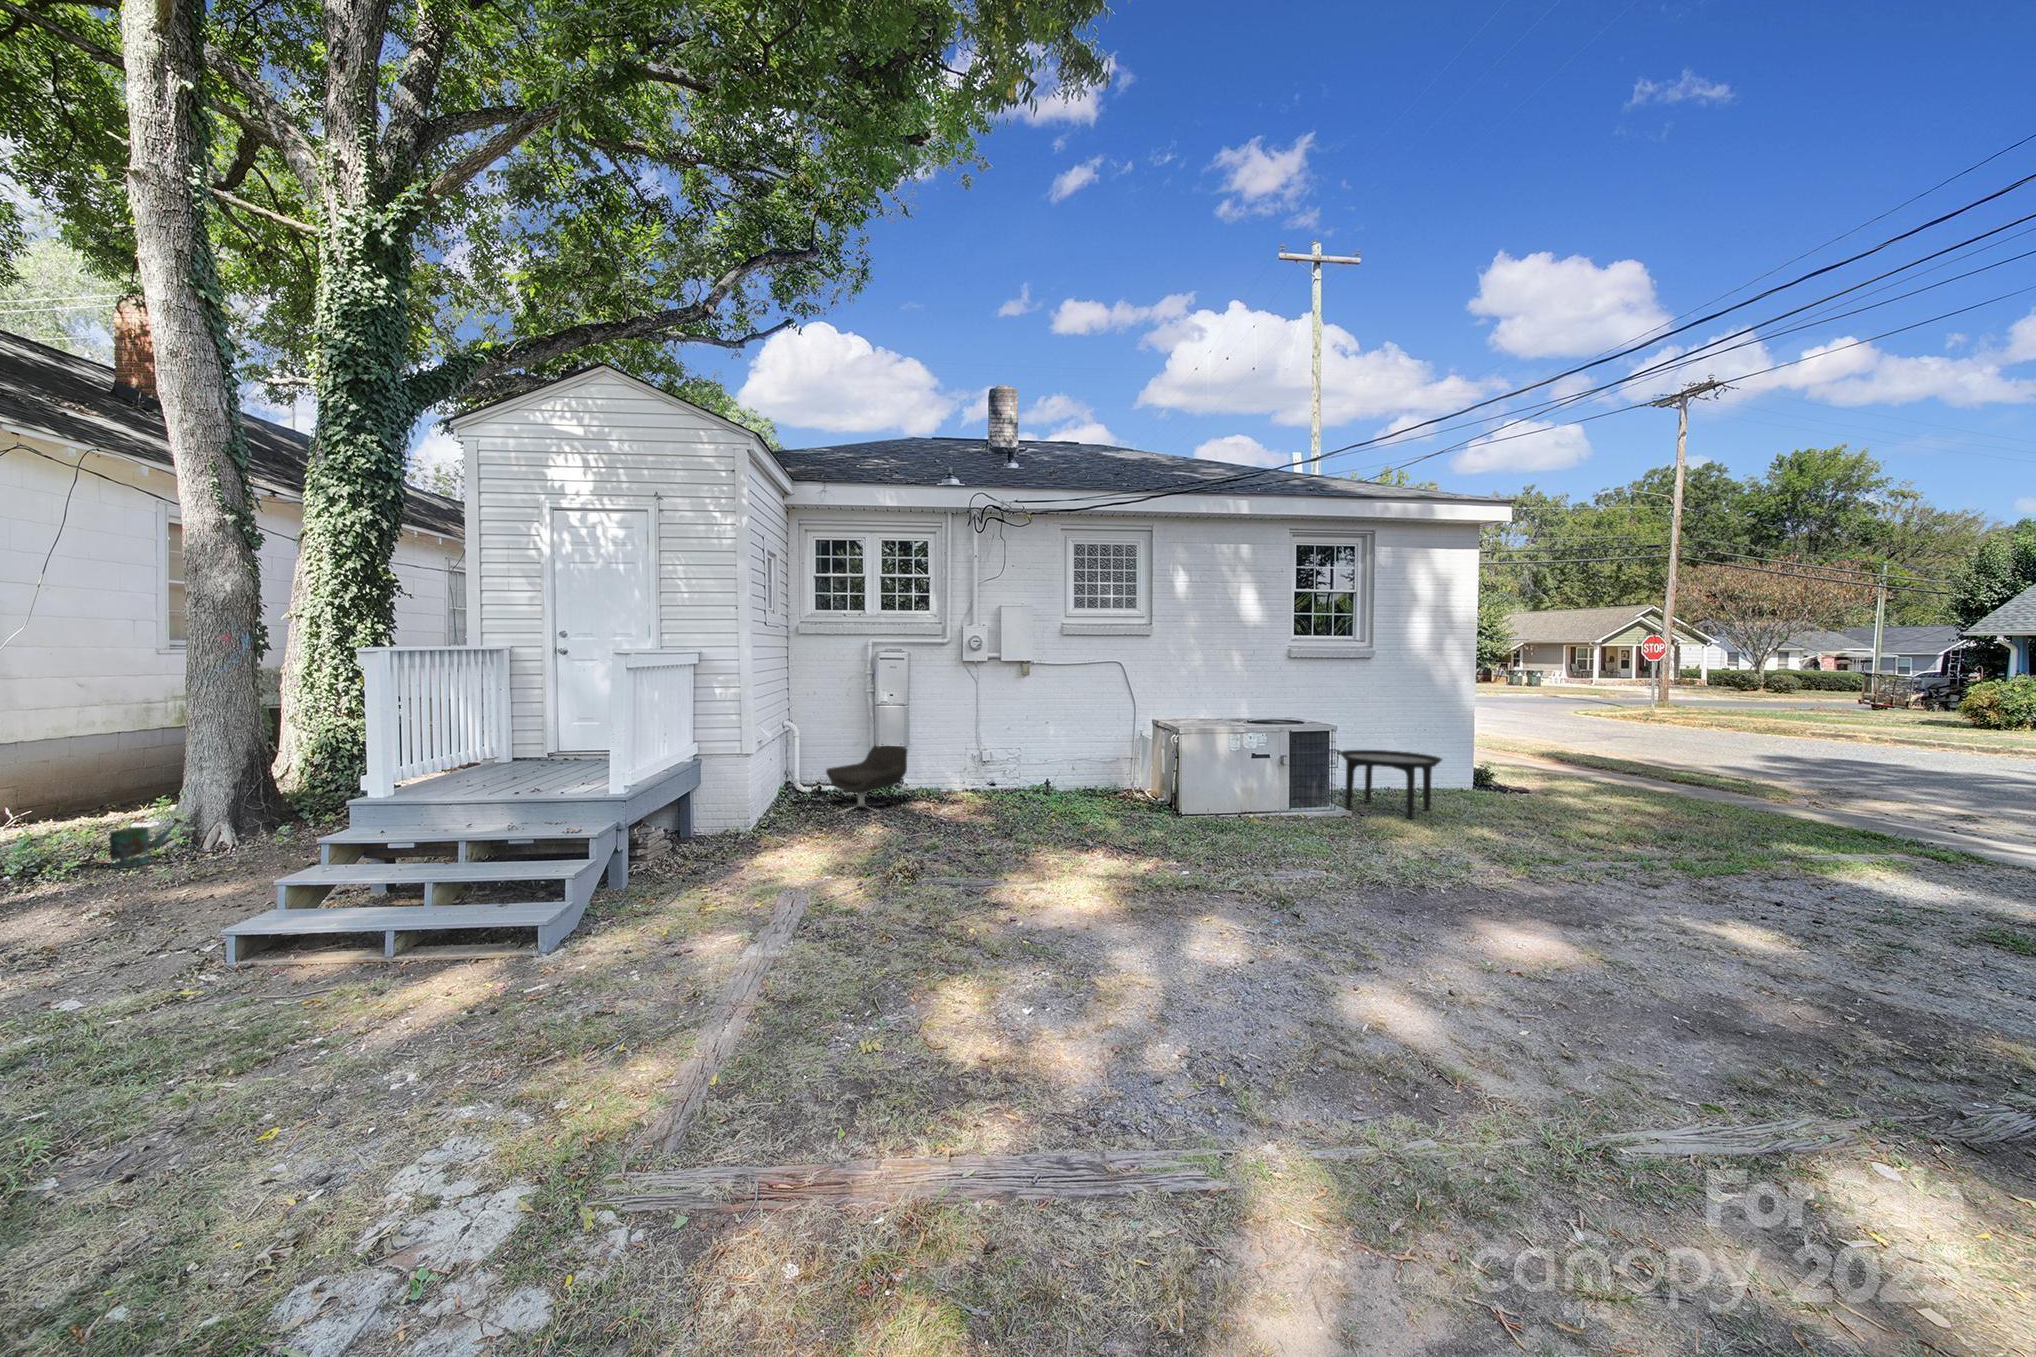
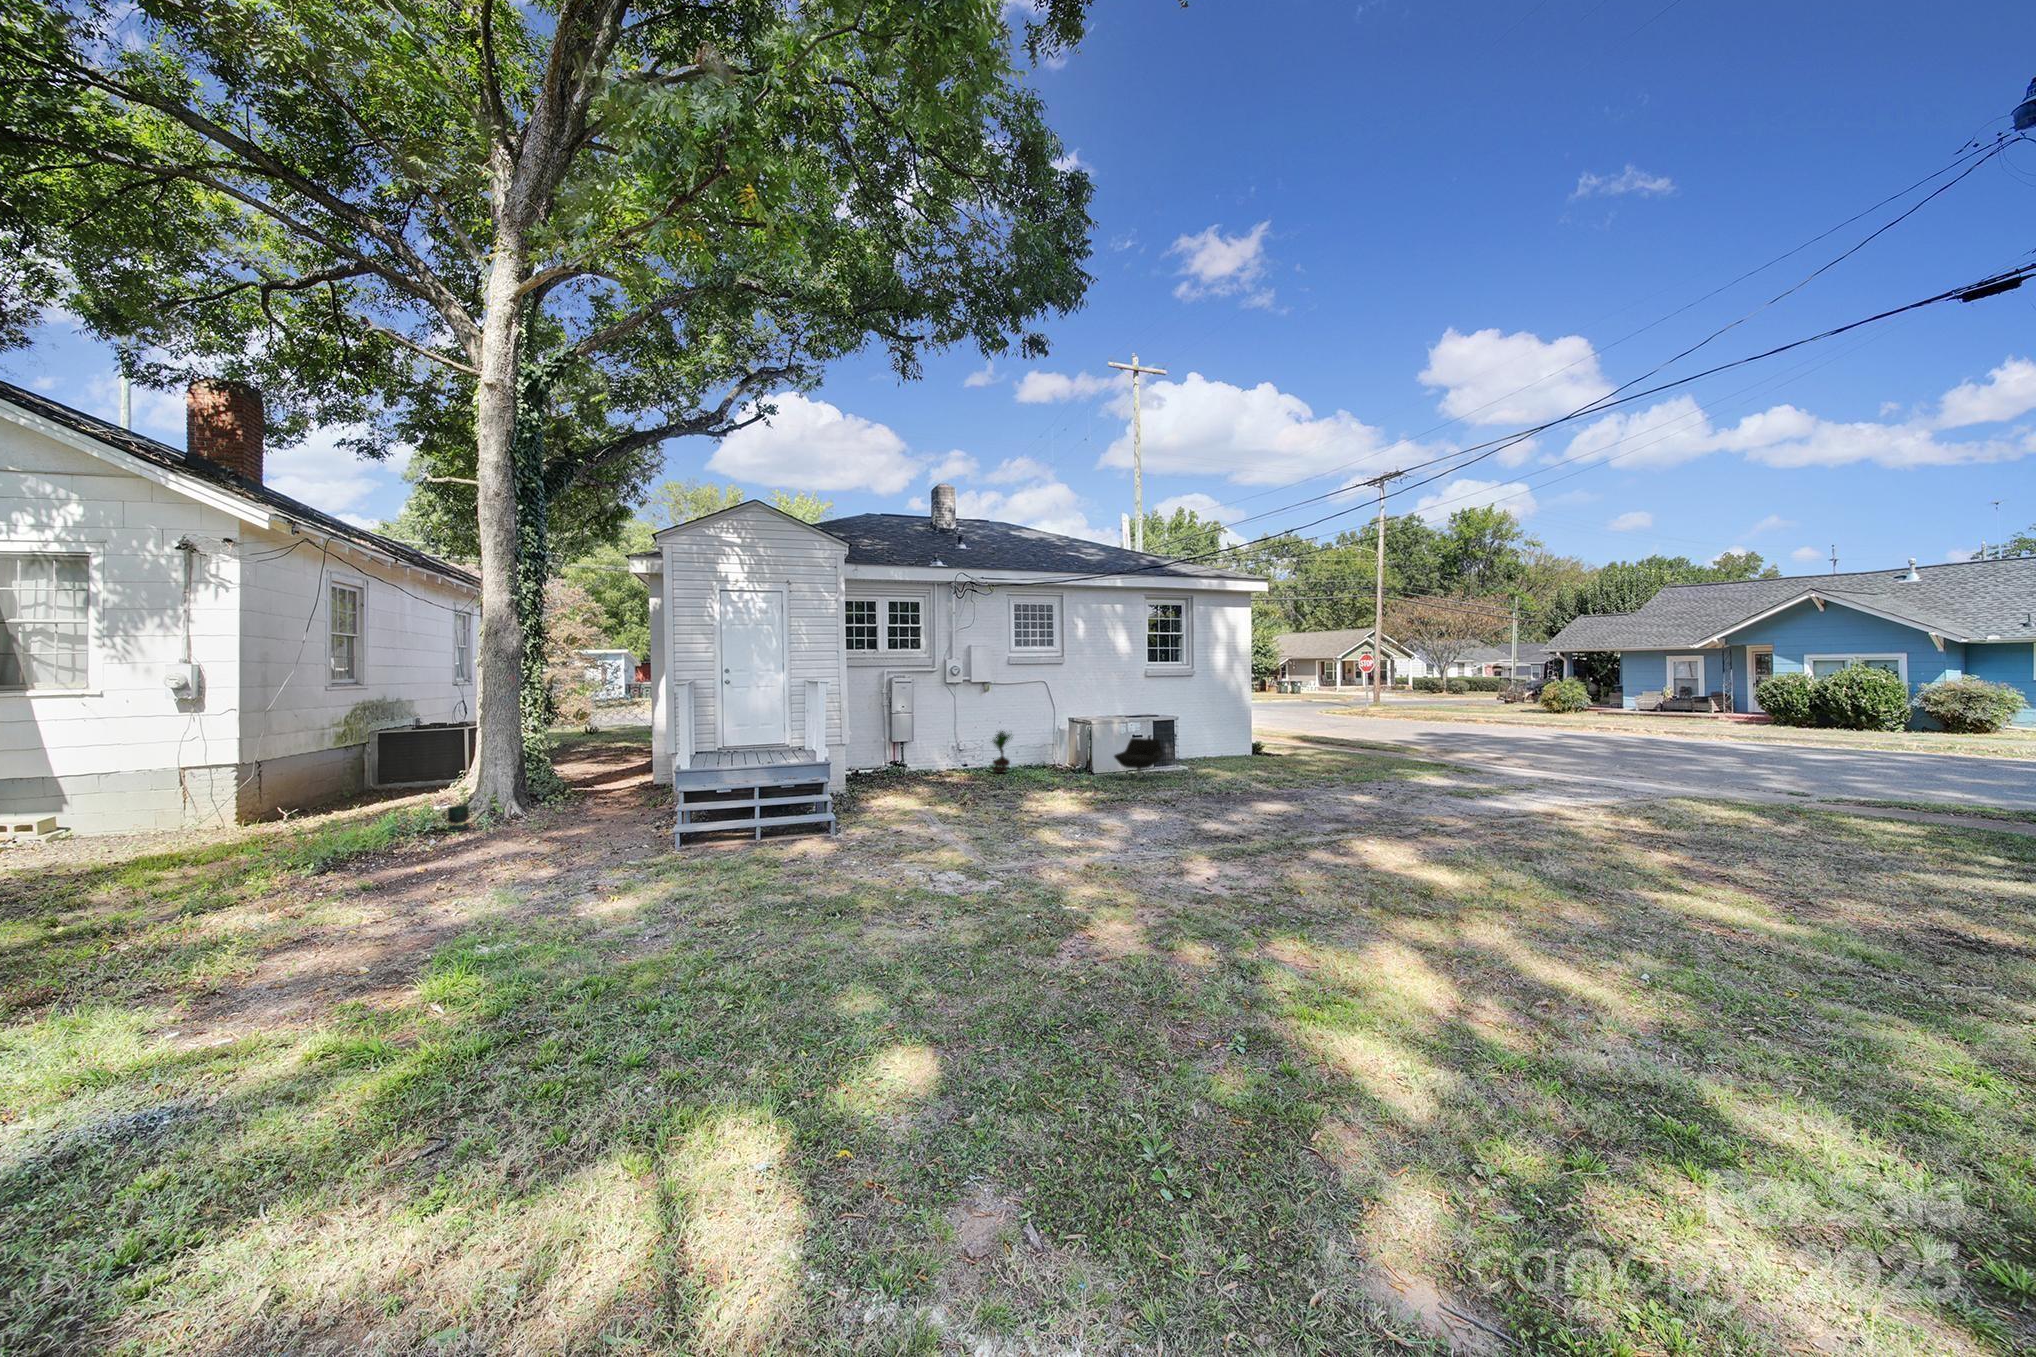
potted tree: none [1020,729,1062,800] -> present [992,731,1012,773]
lounge chair: present [826,746,907,812] -> present [1114,738,1163,781]
round table: present [1340,750,1442,819] -> none [1179,732,1237,771]

